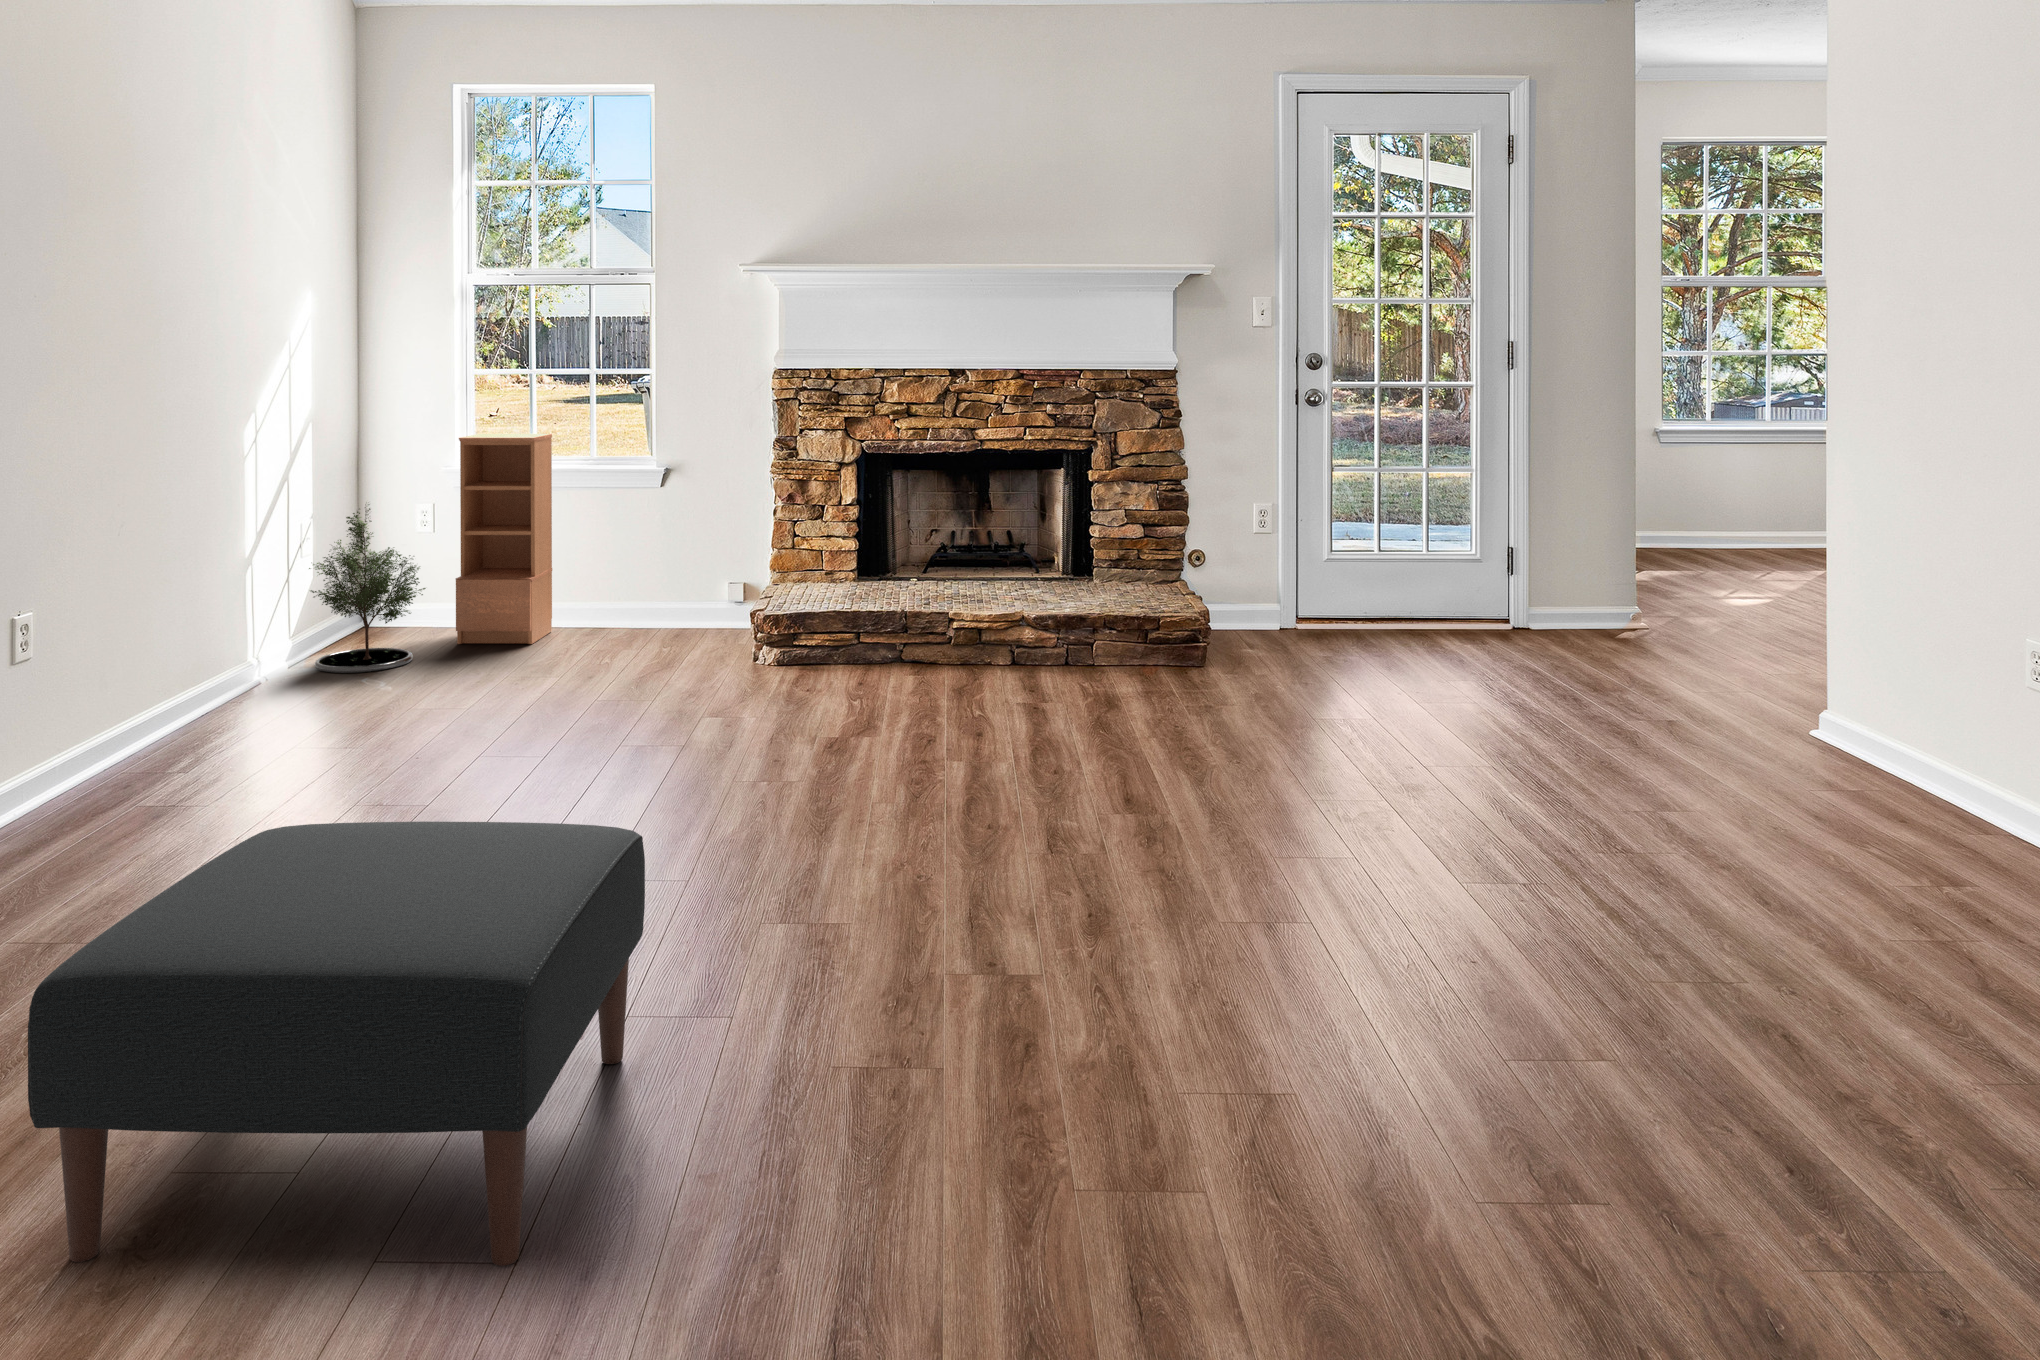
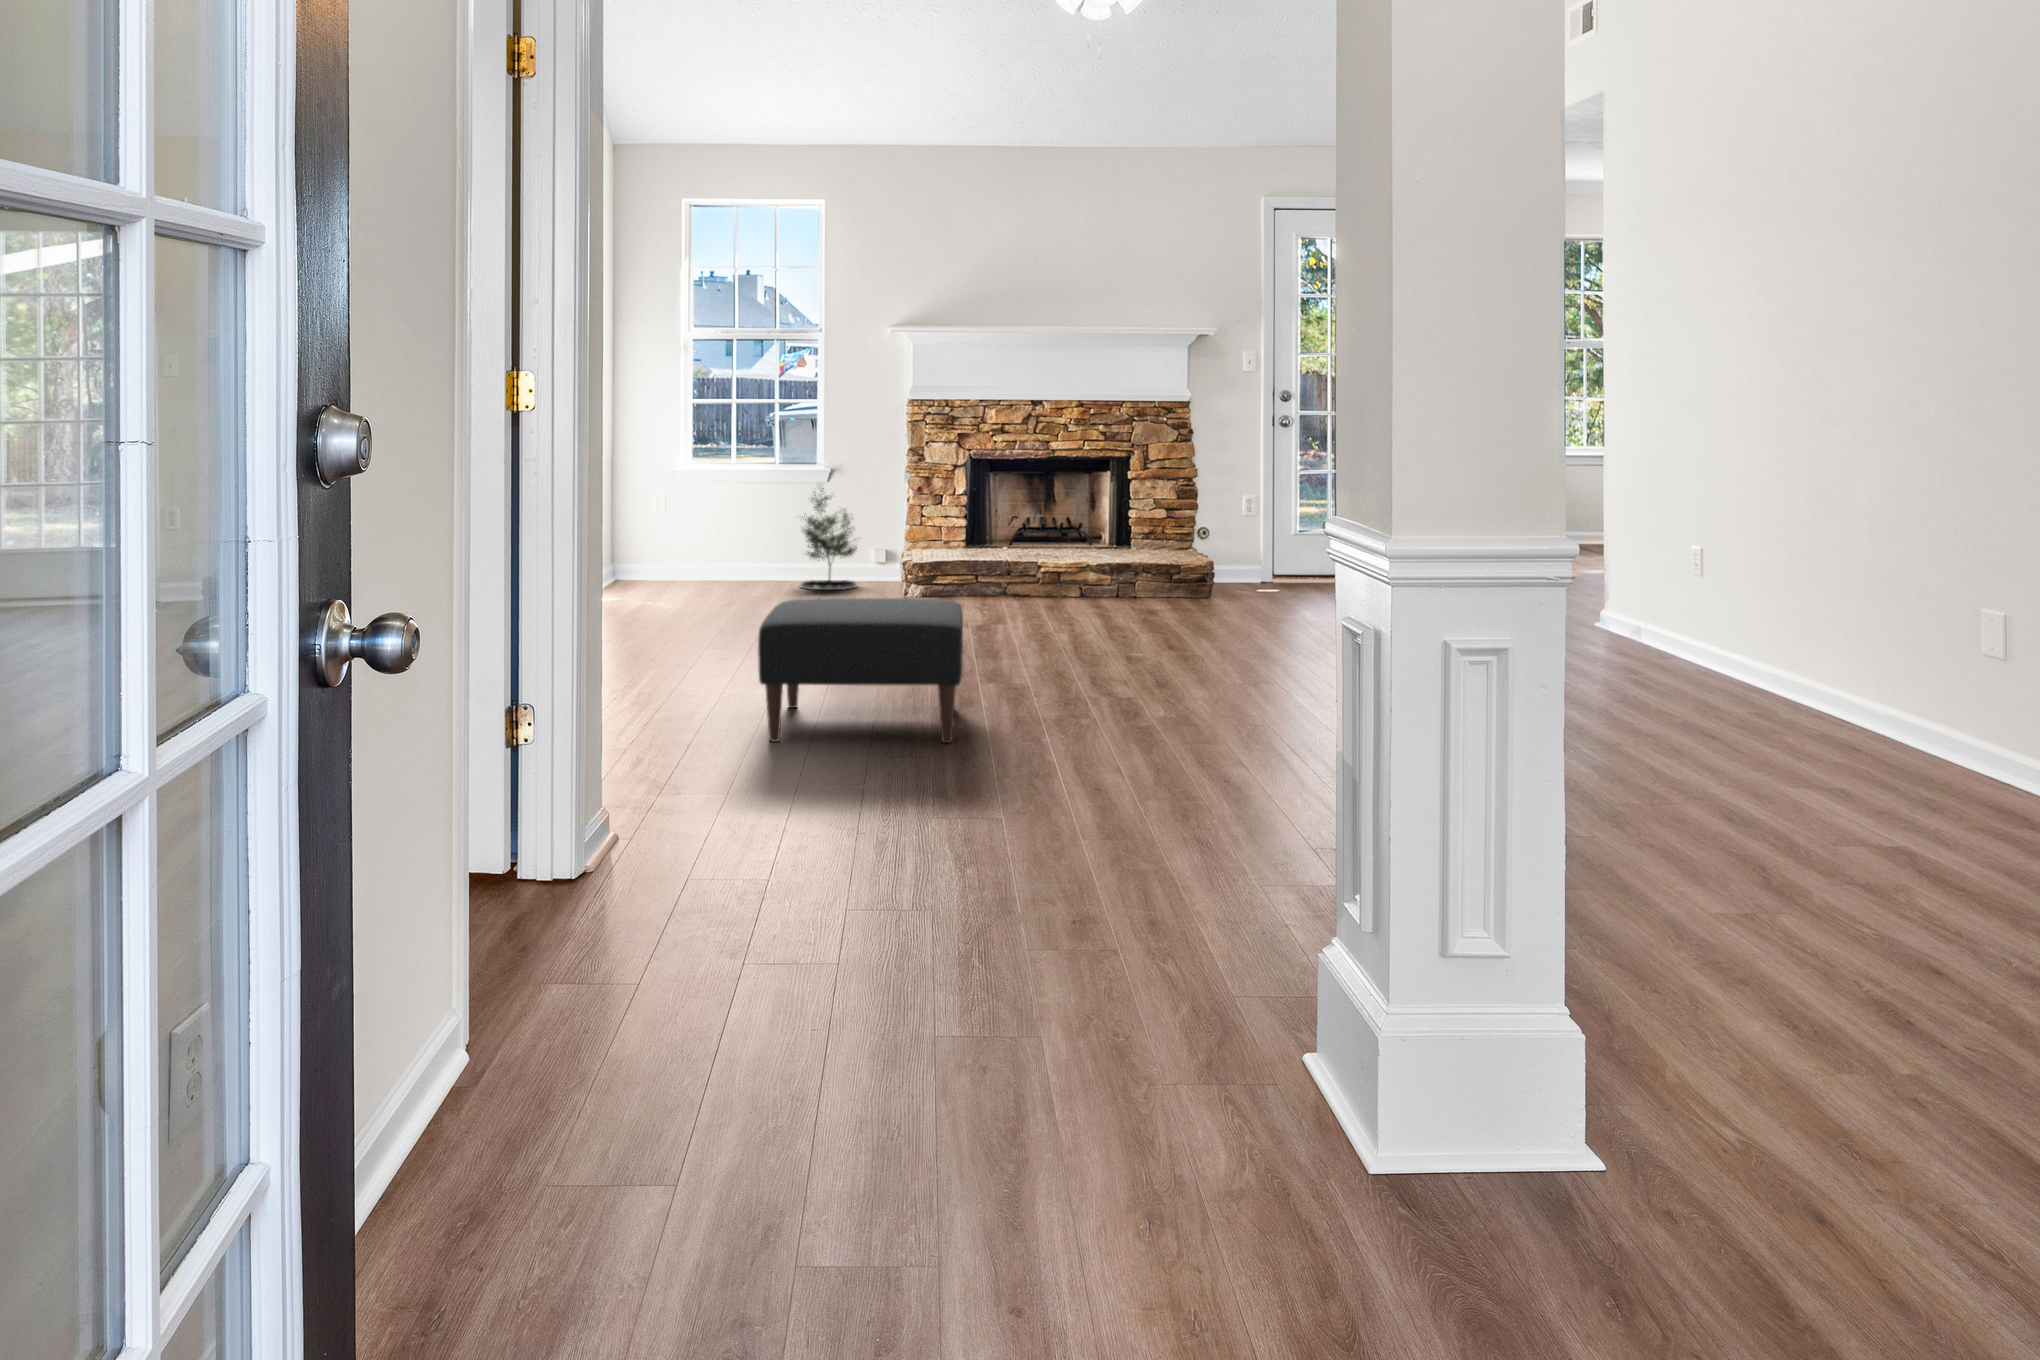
bookcase: present [456,434,552,644] -> none [694,445,753,588]
potted tree: present [309,507,426,673] -> present [800,488,857,590]

